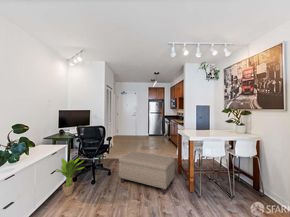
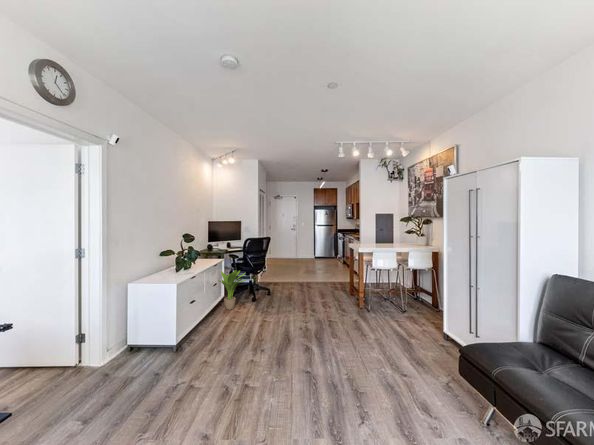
ottoman: present [119,152,175,194] -> none [281,269,344,309]

